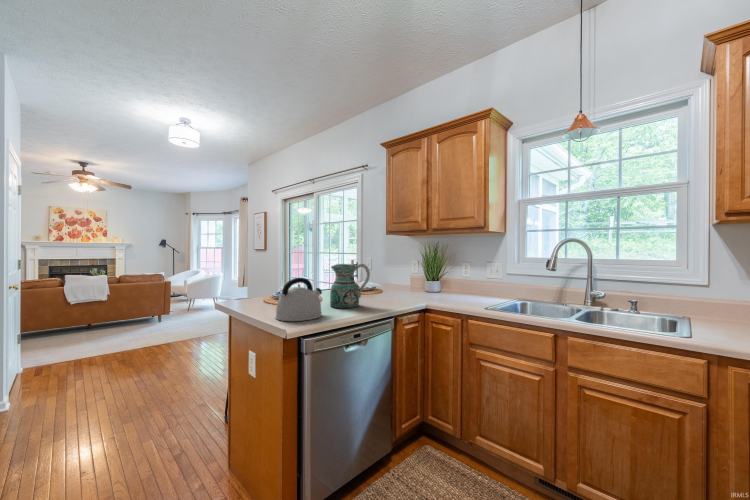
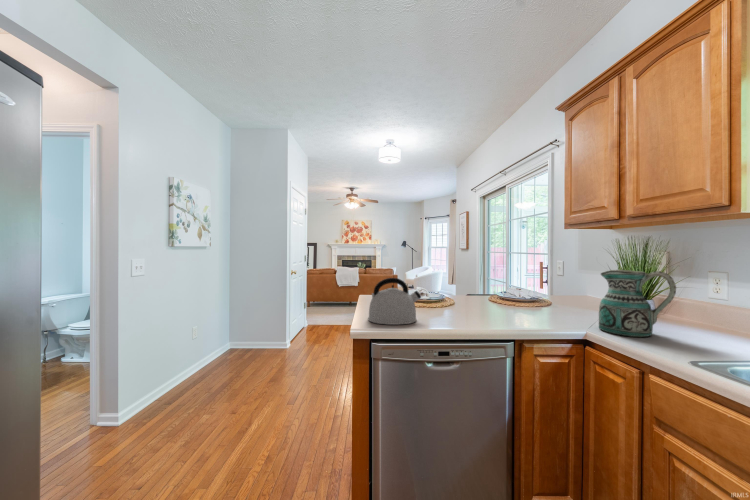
ceramic pitcher: present [330,264,370,308] -> present [599,270,676,337]

